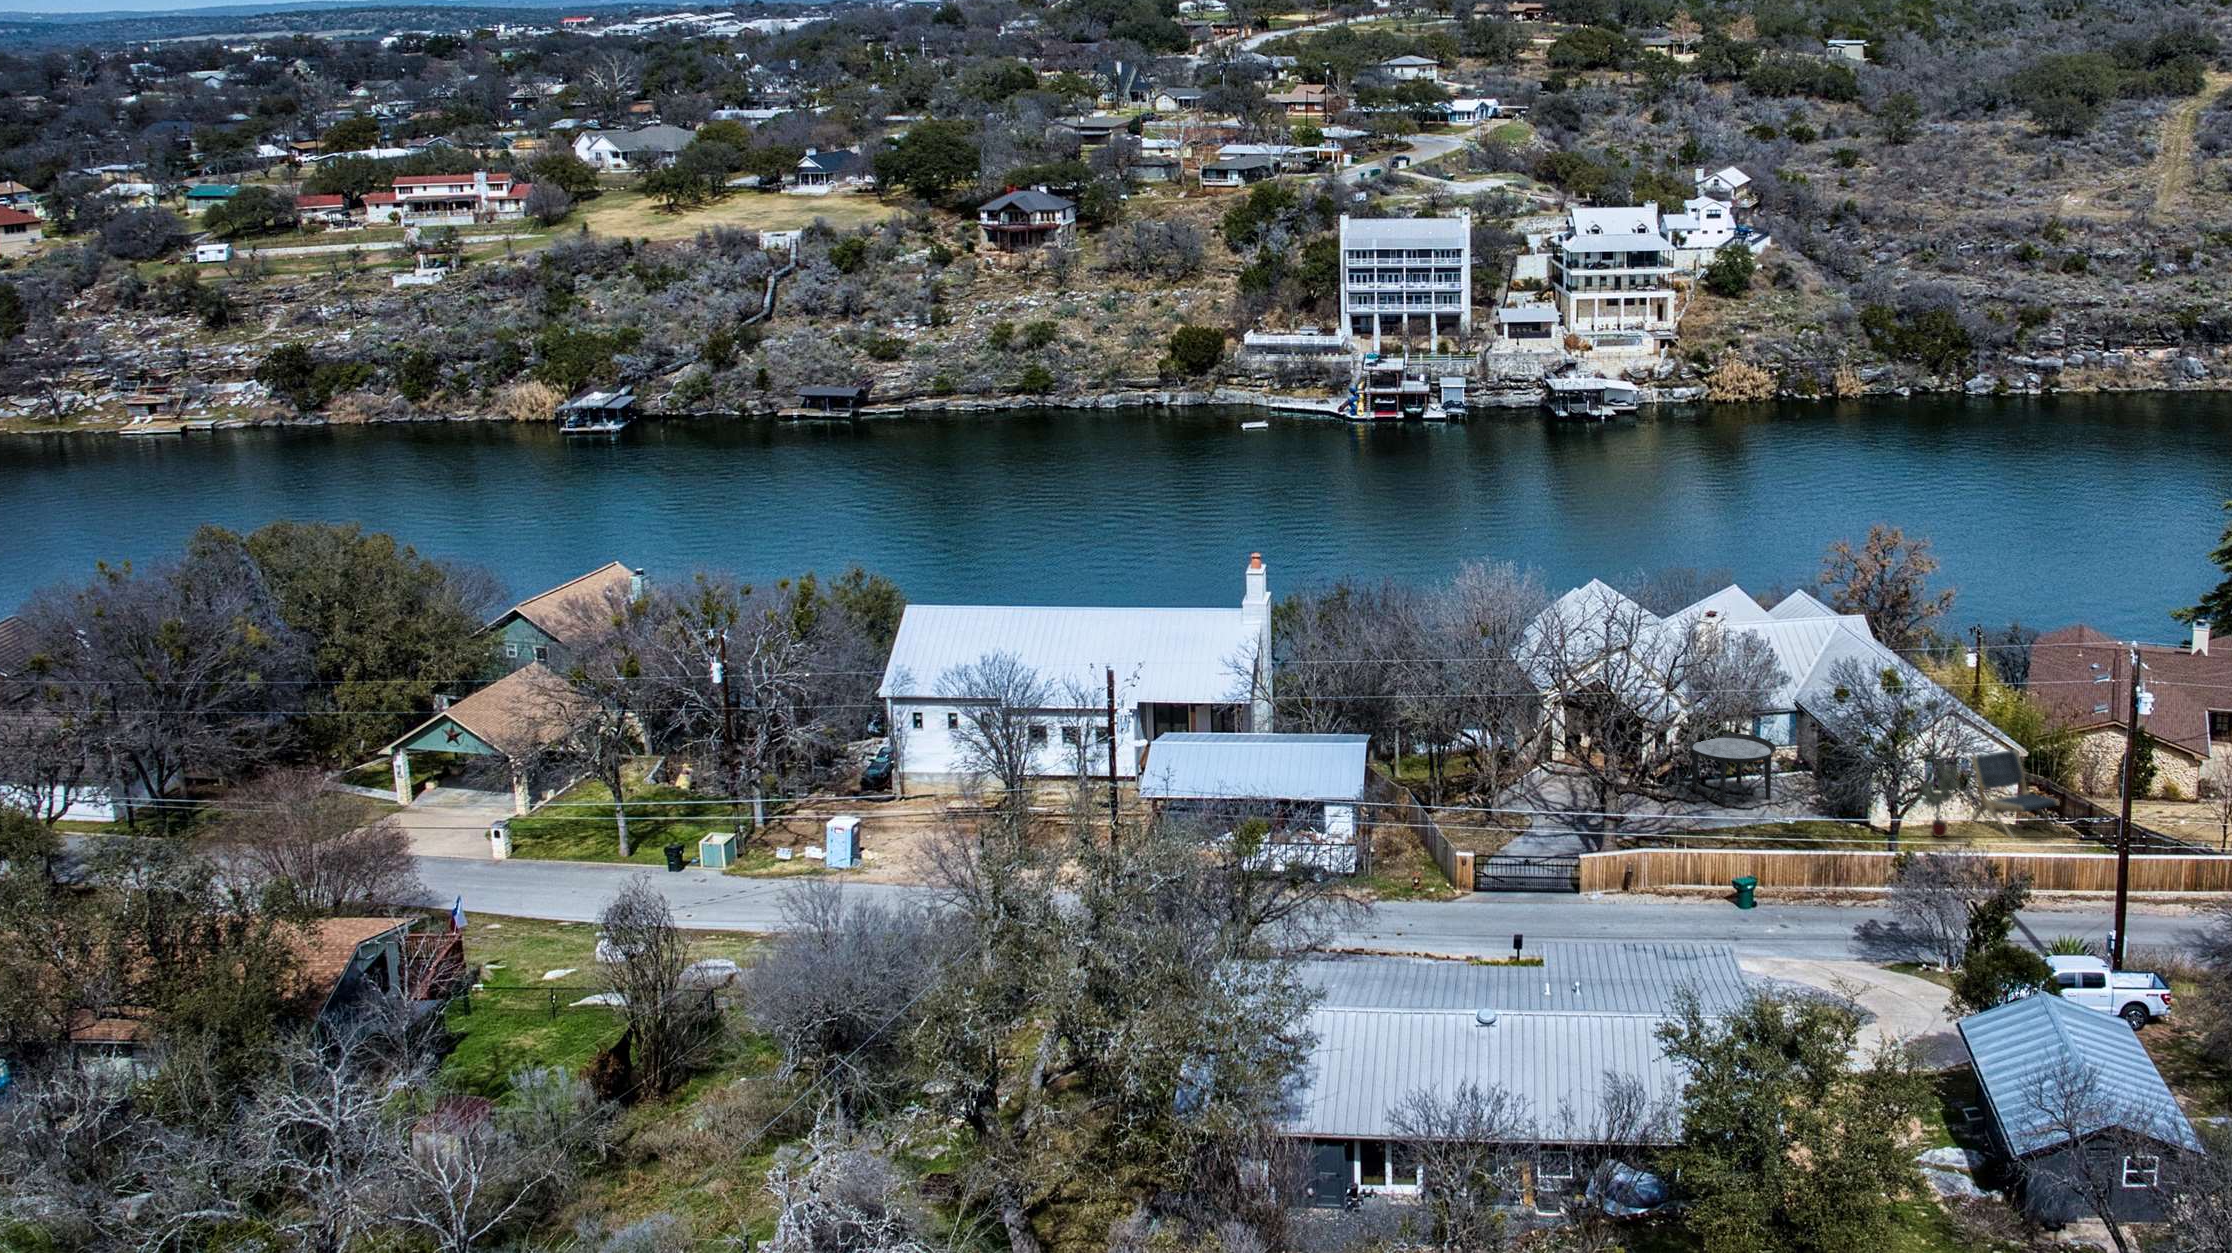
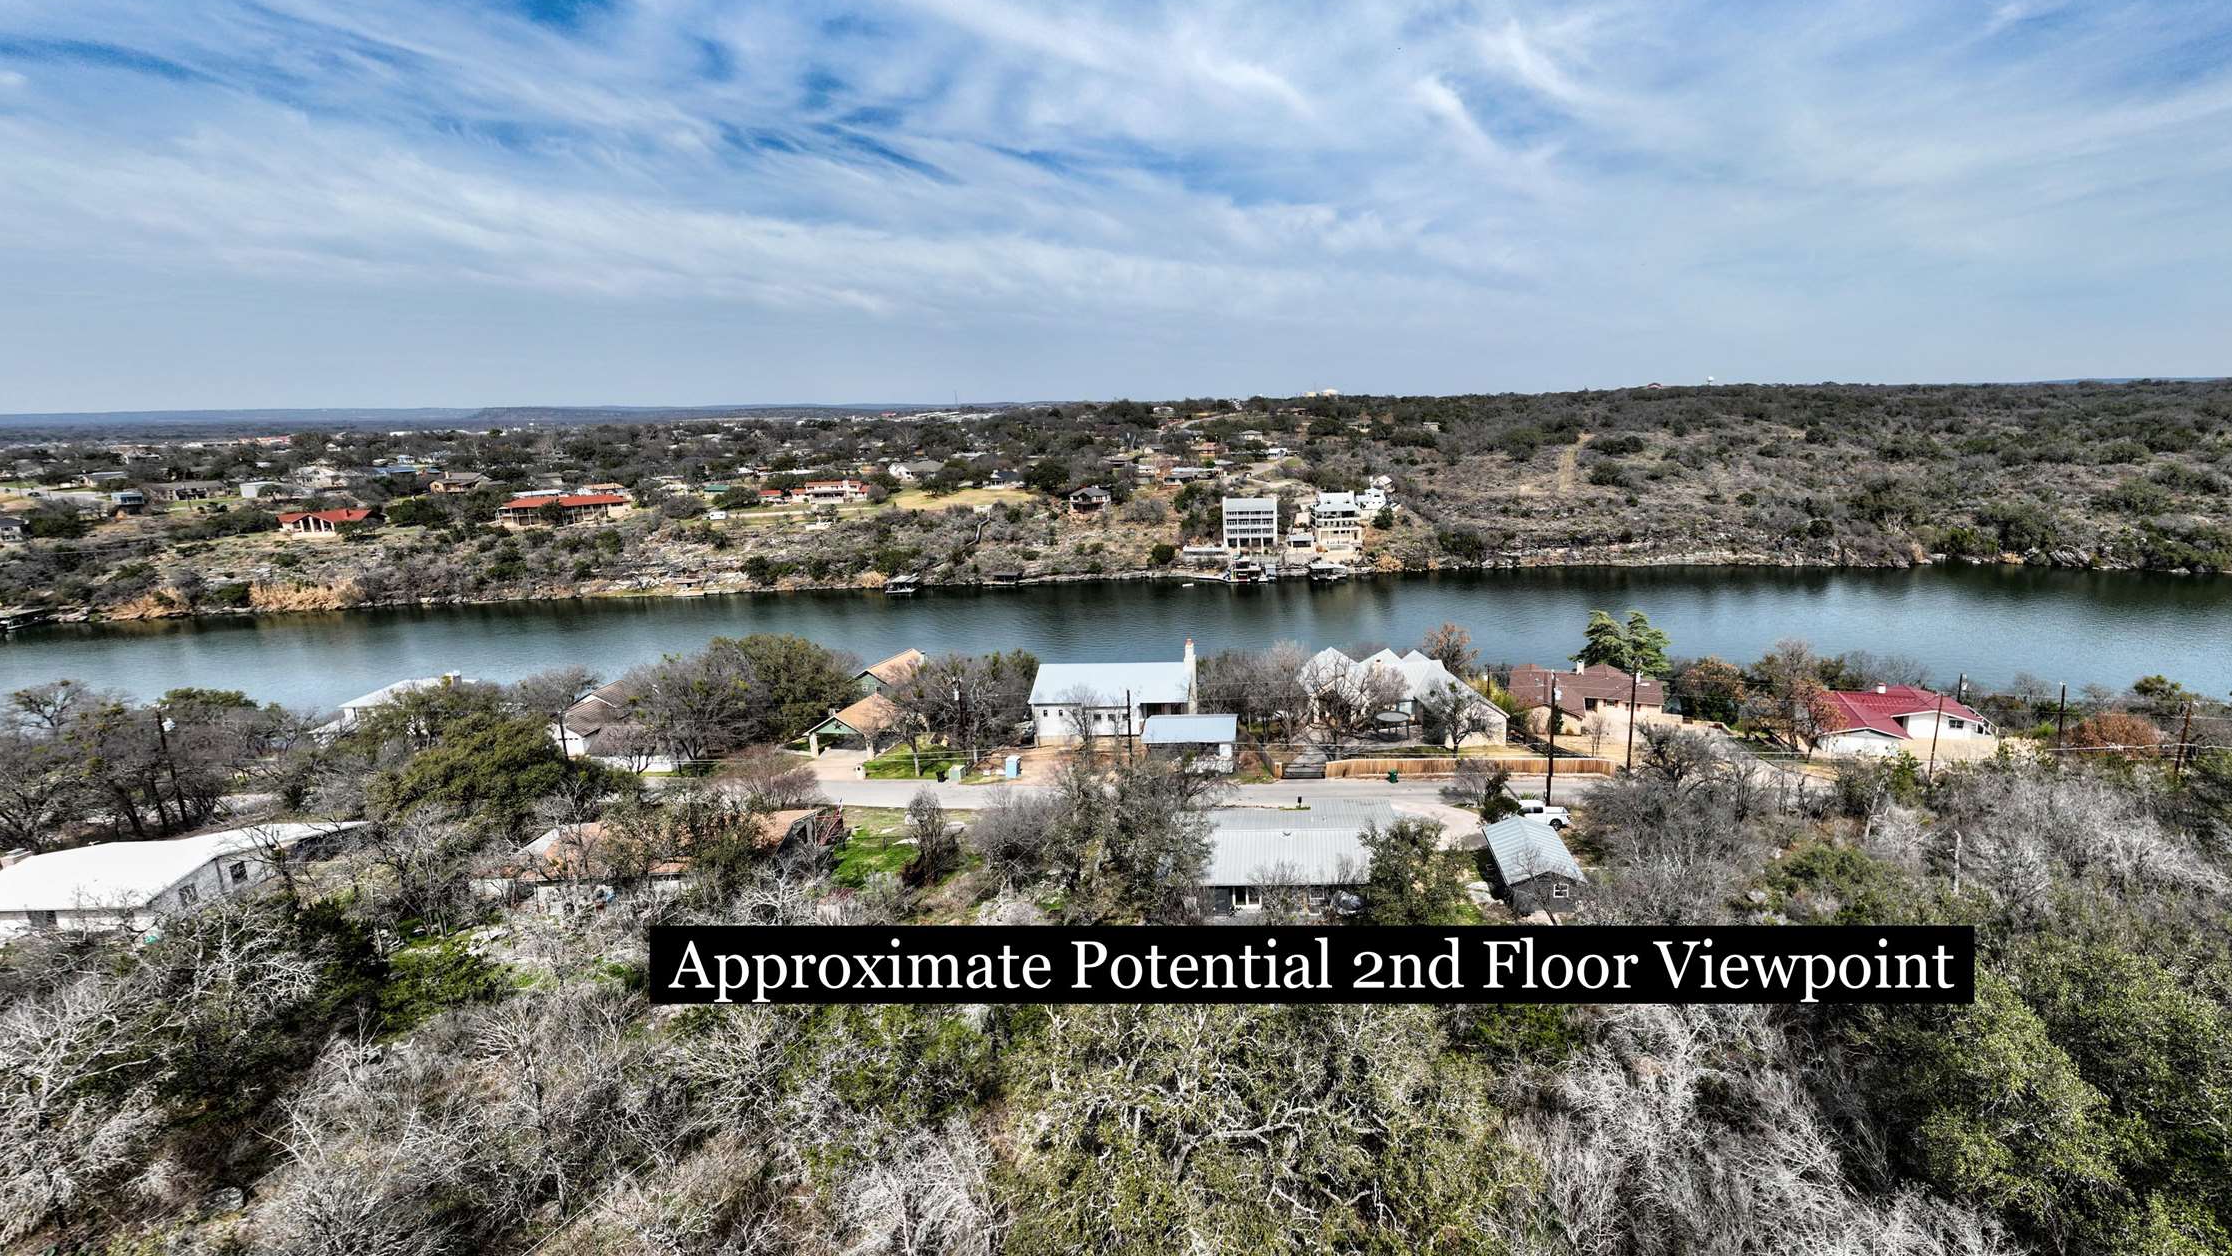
lounge chair: present [1972,749,2060,838] -> none [1489,713,1527,754]
potted tree: present [1917,763,1960,837] -> none [1467,719,1486,753]

